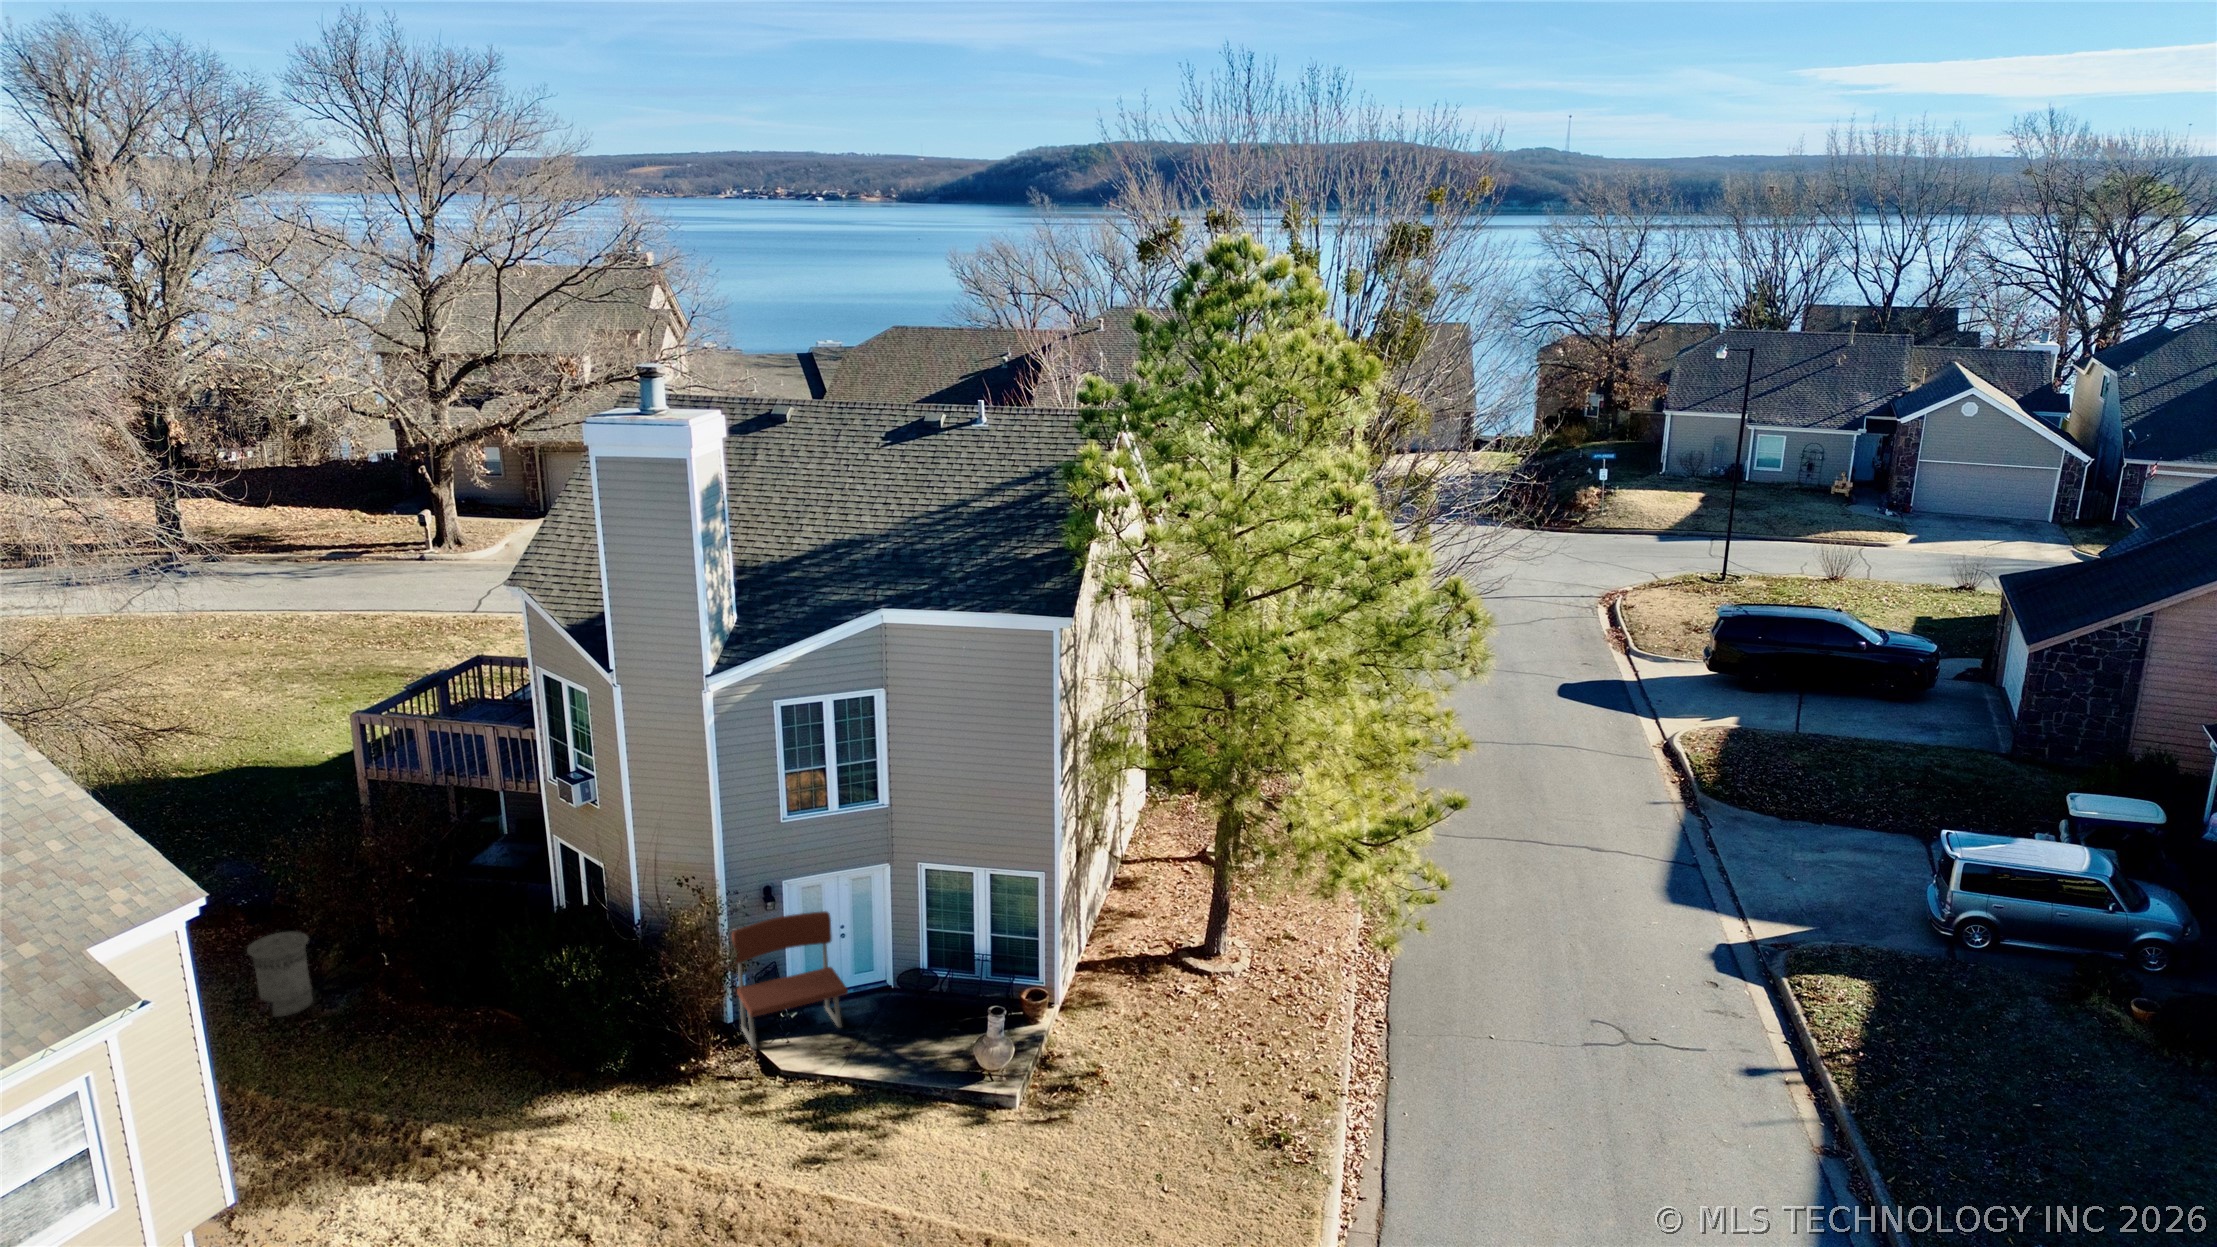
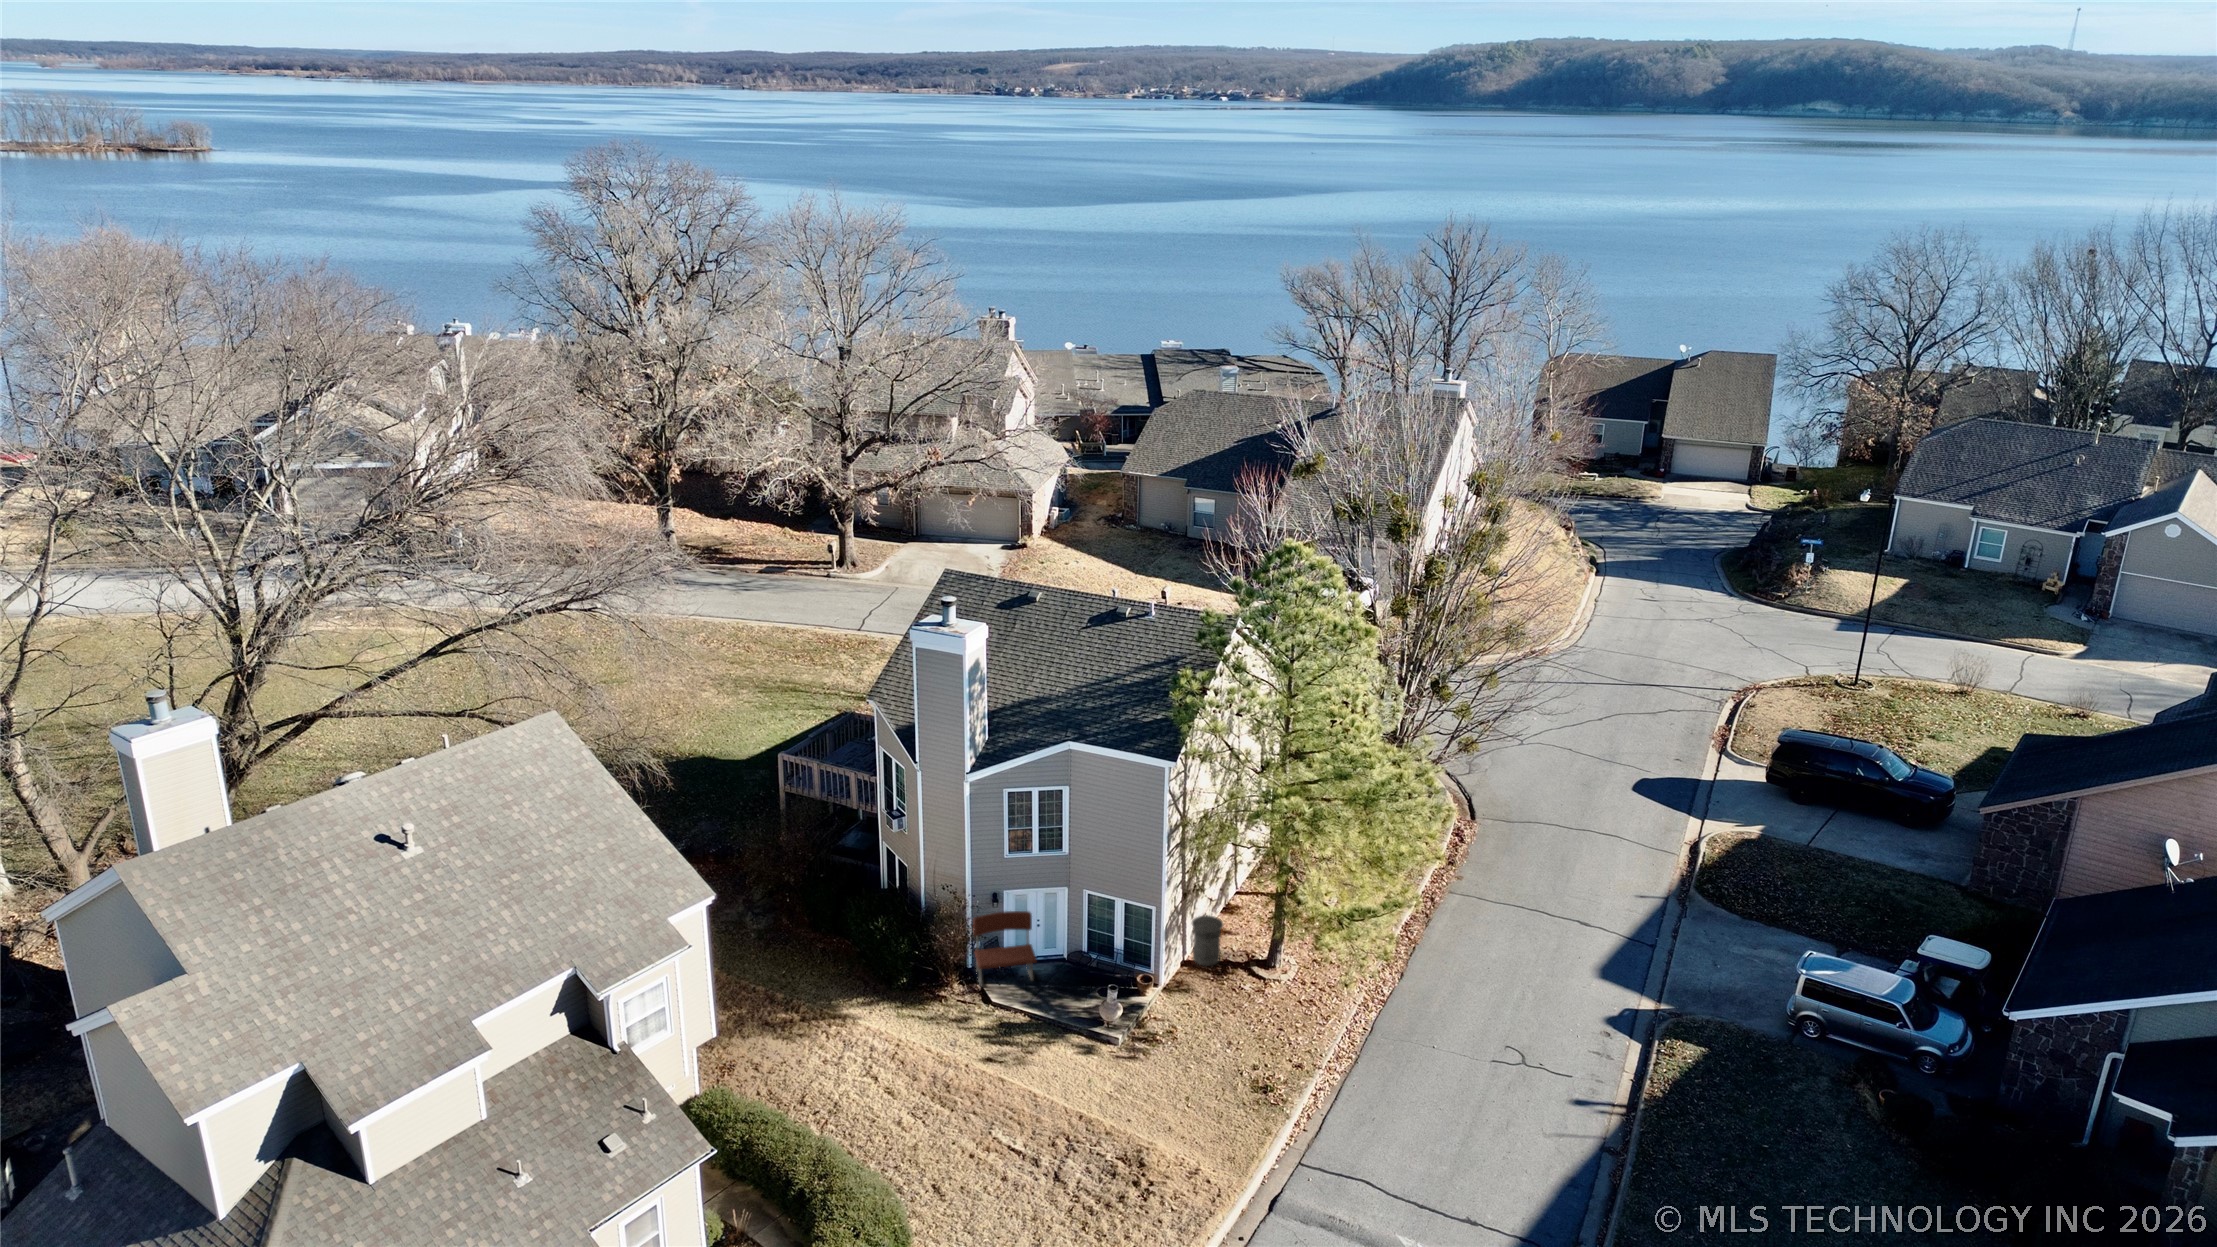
trash can: present [247,932,313,1017] -> present [1192,915,1223,966]

